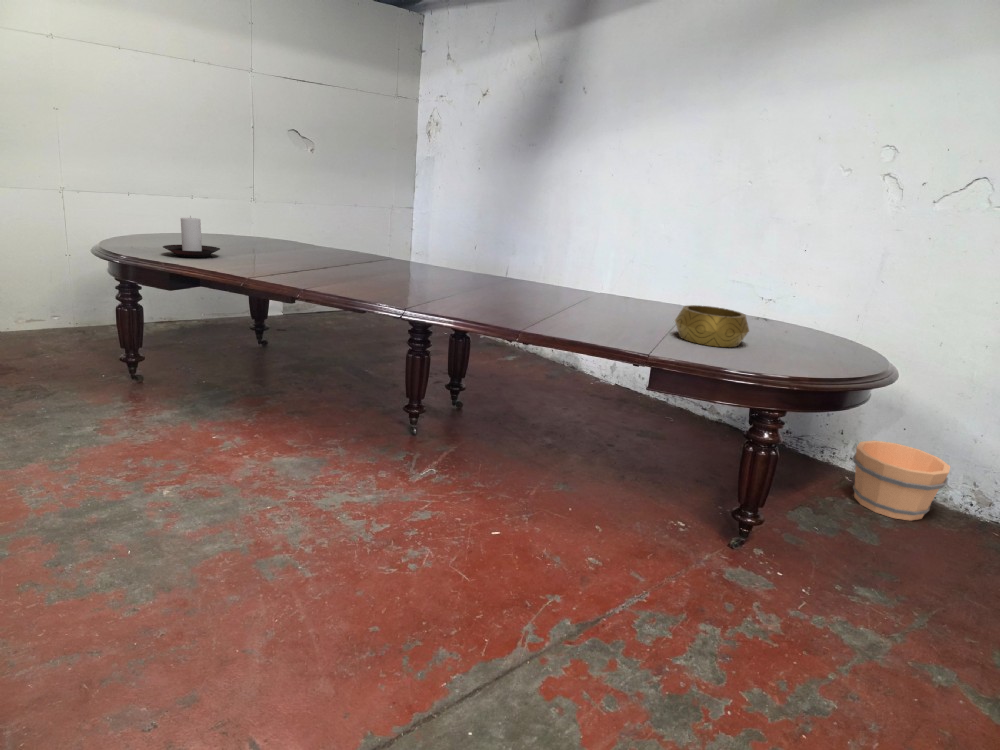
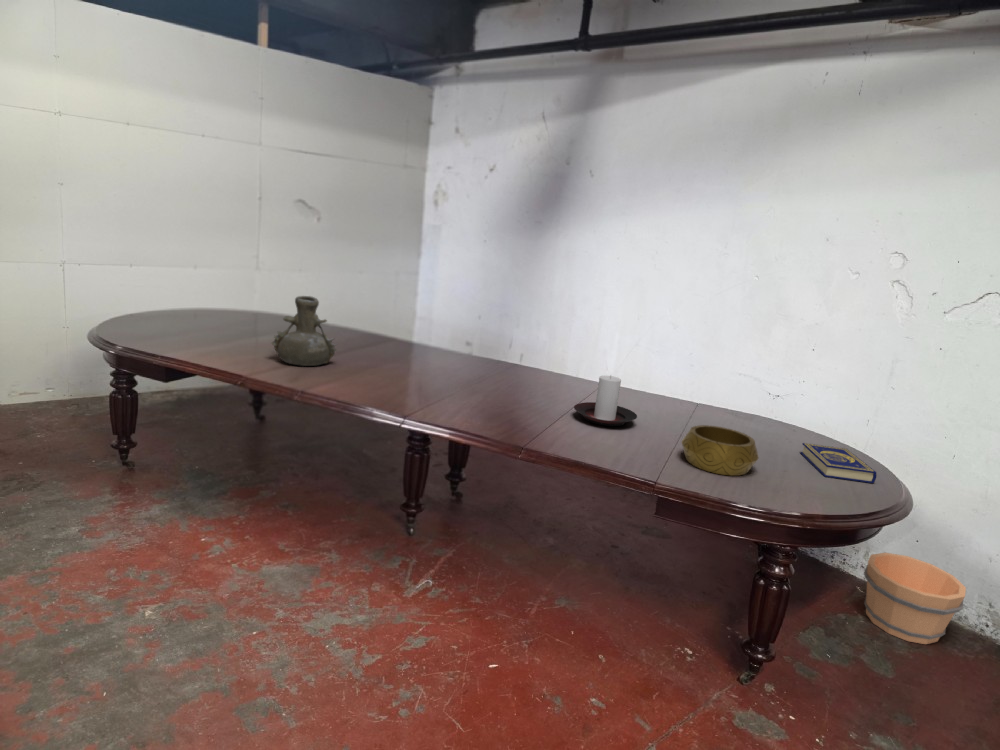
vase: none [272,202,339,271] -> present [271,296,337,366]
candle holder: present [163,217,220,257] -> present [574,376,637,426]
book: none [791,326,864,355] -> present [800,443,877,483]

